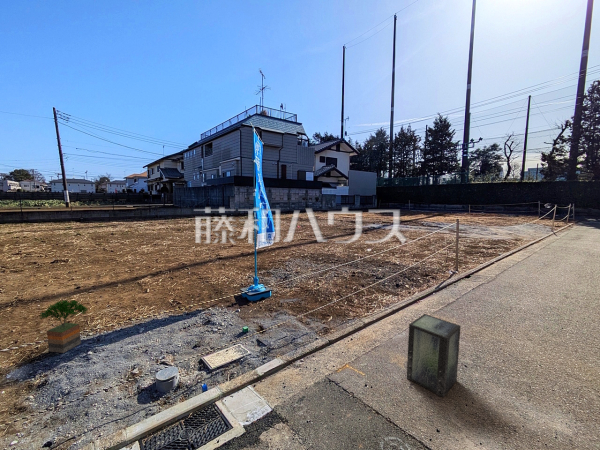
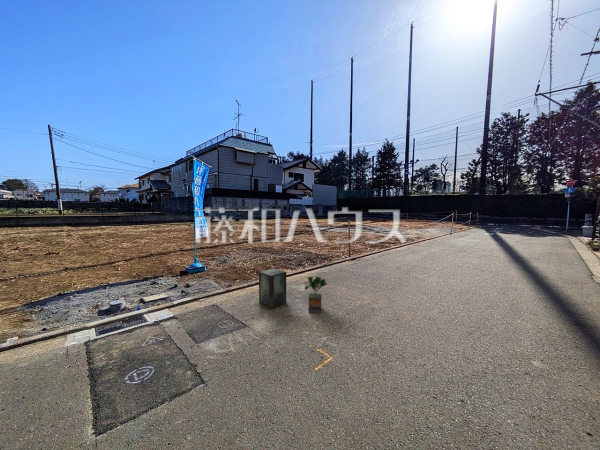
potted tree: present [40,300,88,353] -> present [304,277,327,313]

